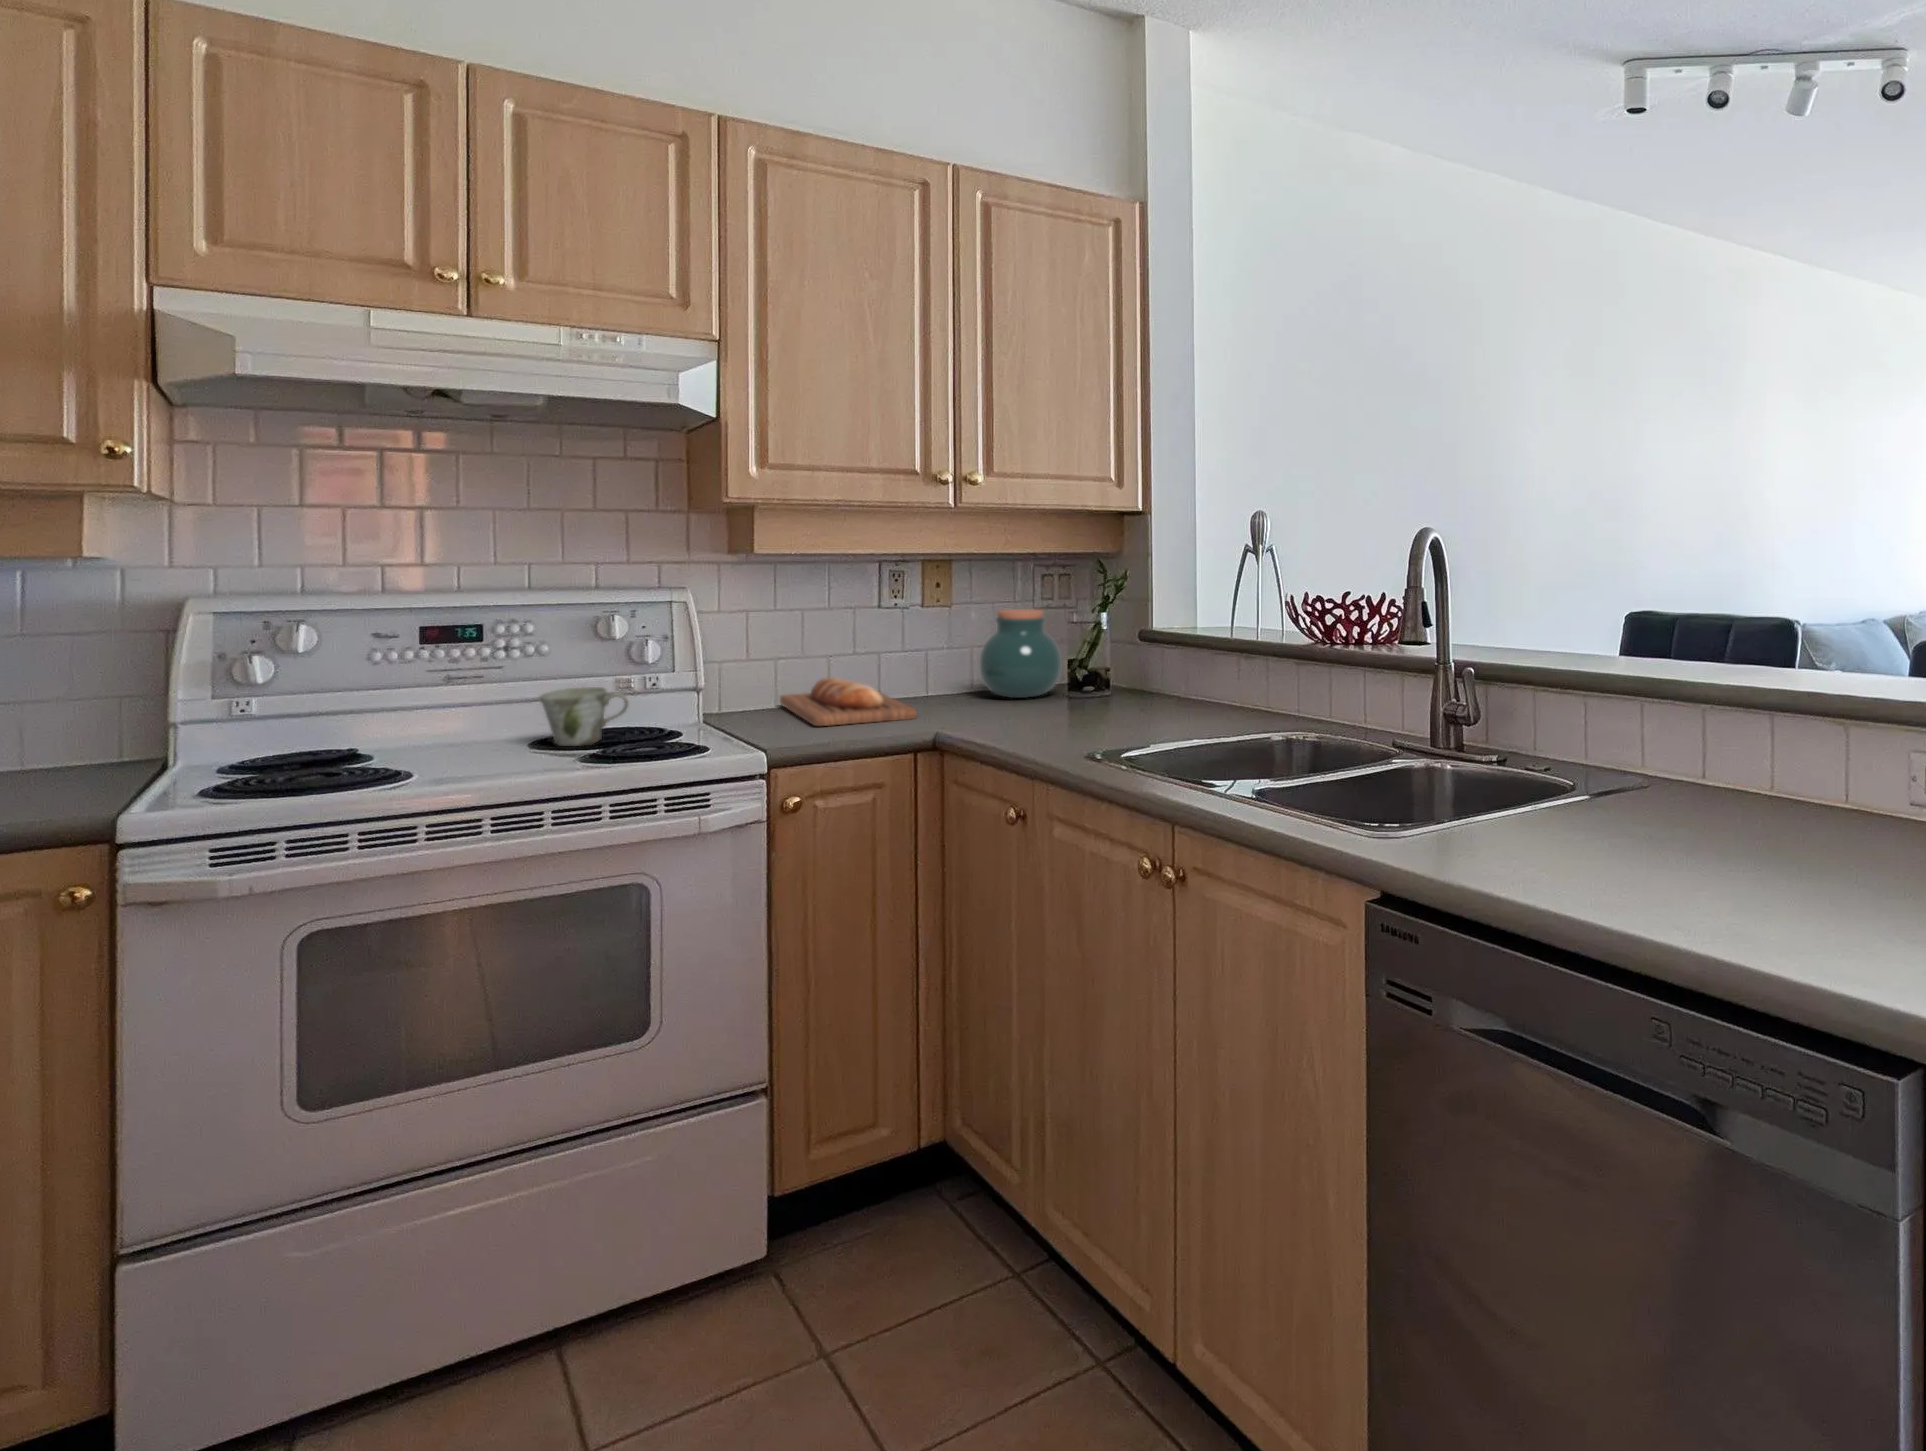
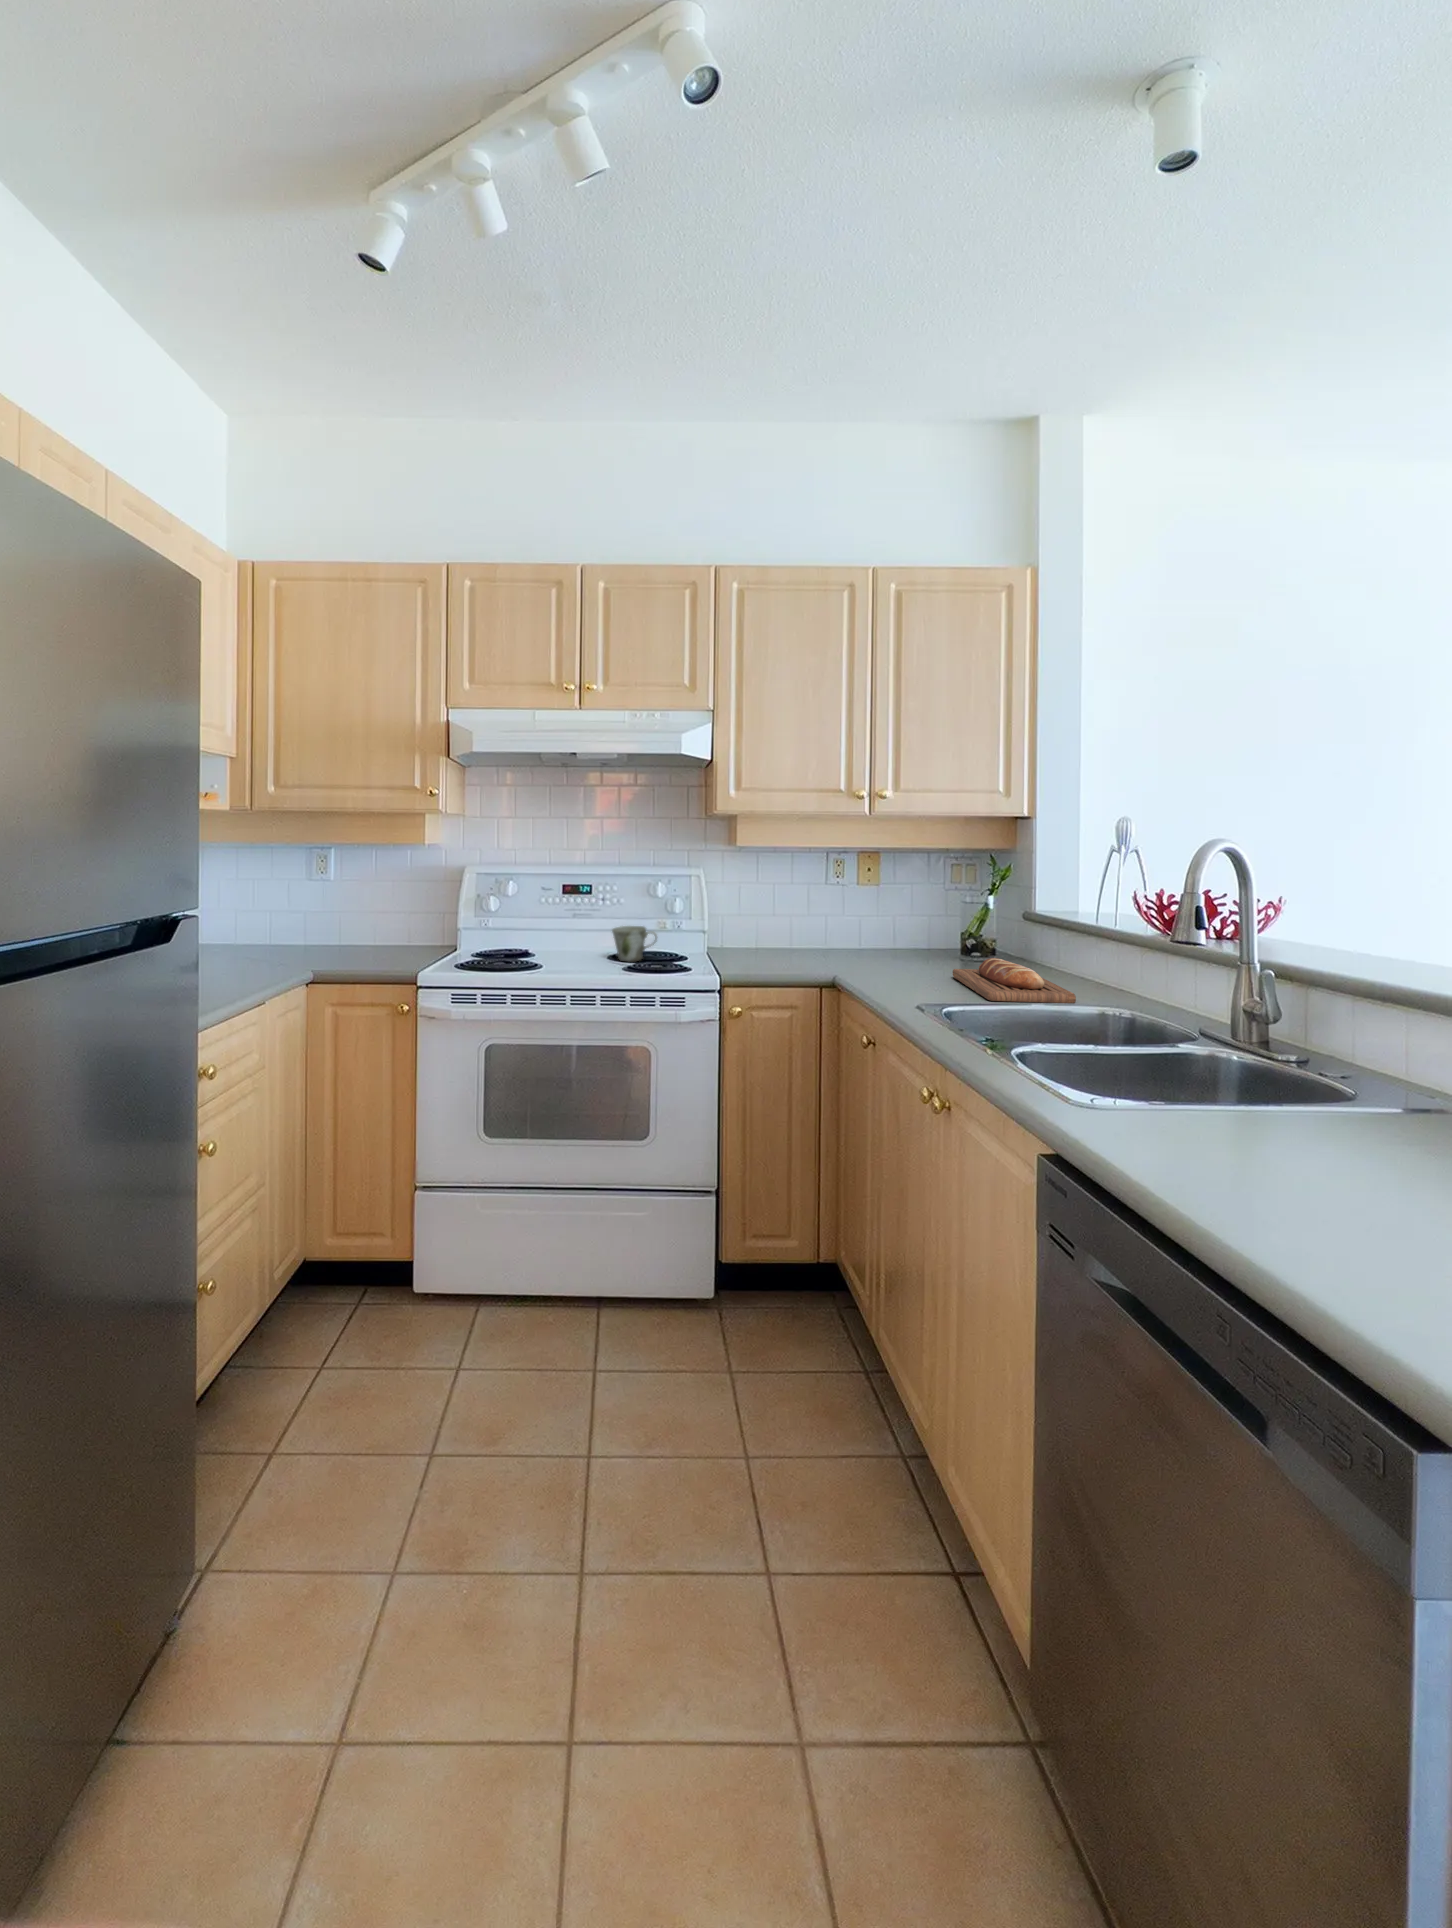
jar: present [979,609,1061,698] -> none [889,891,952,960]
bread loaf: present [780,678,917,726] -> present [953,958,1076,1003]

